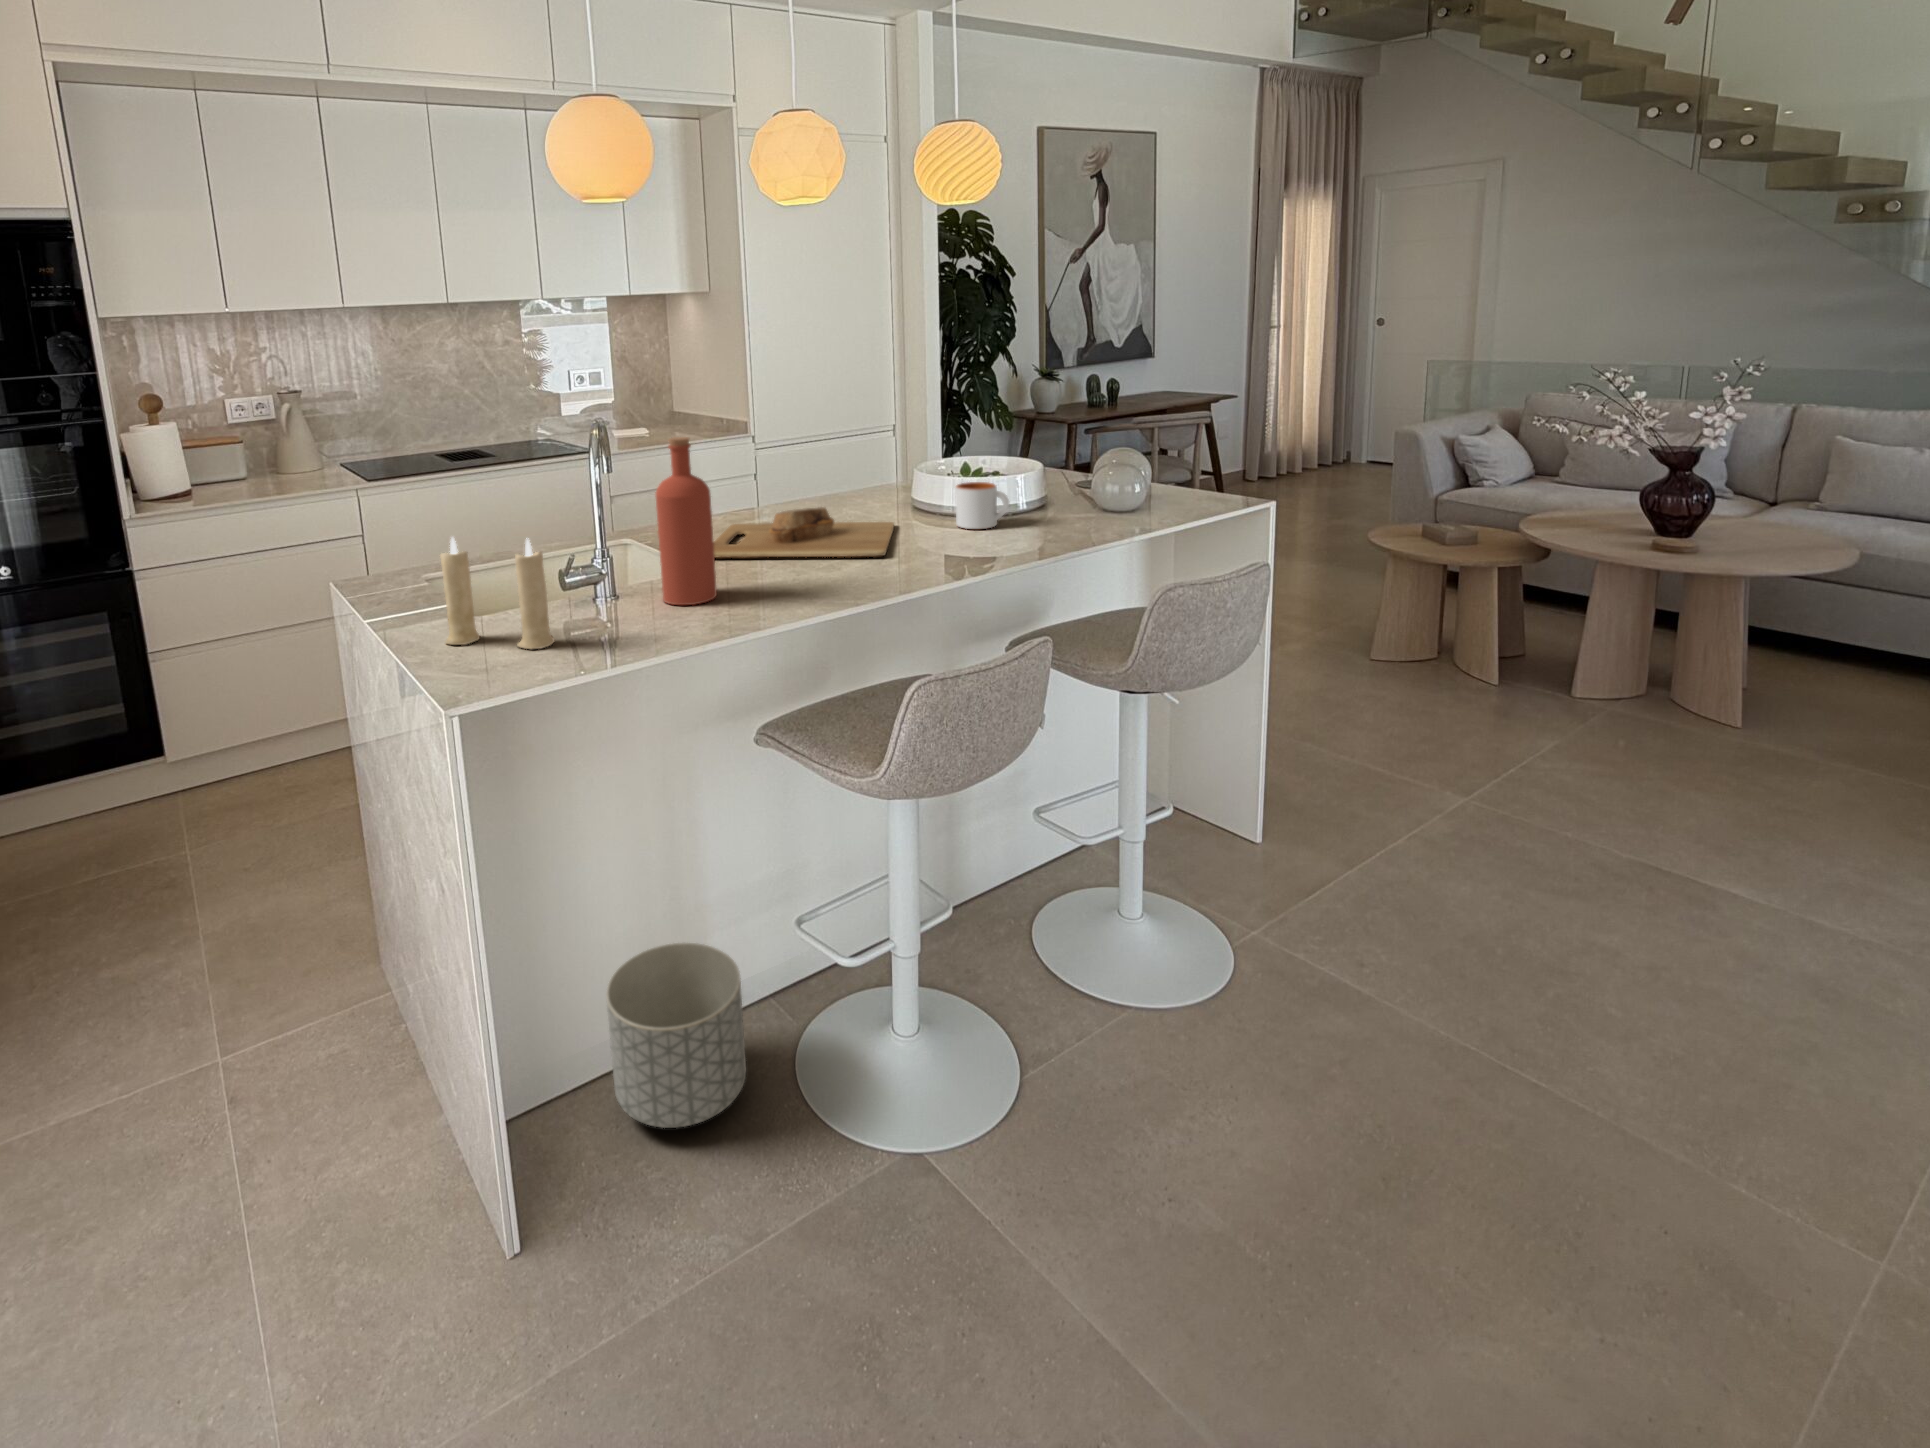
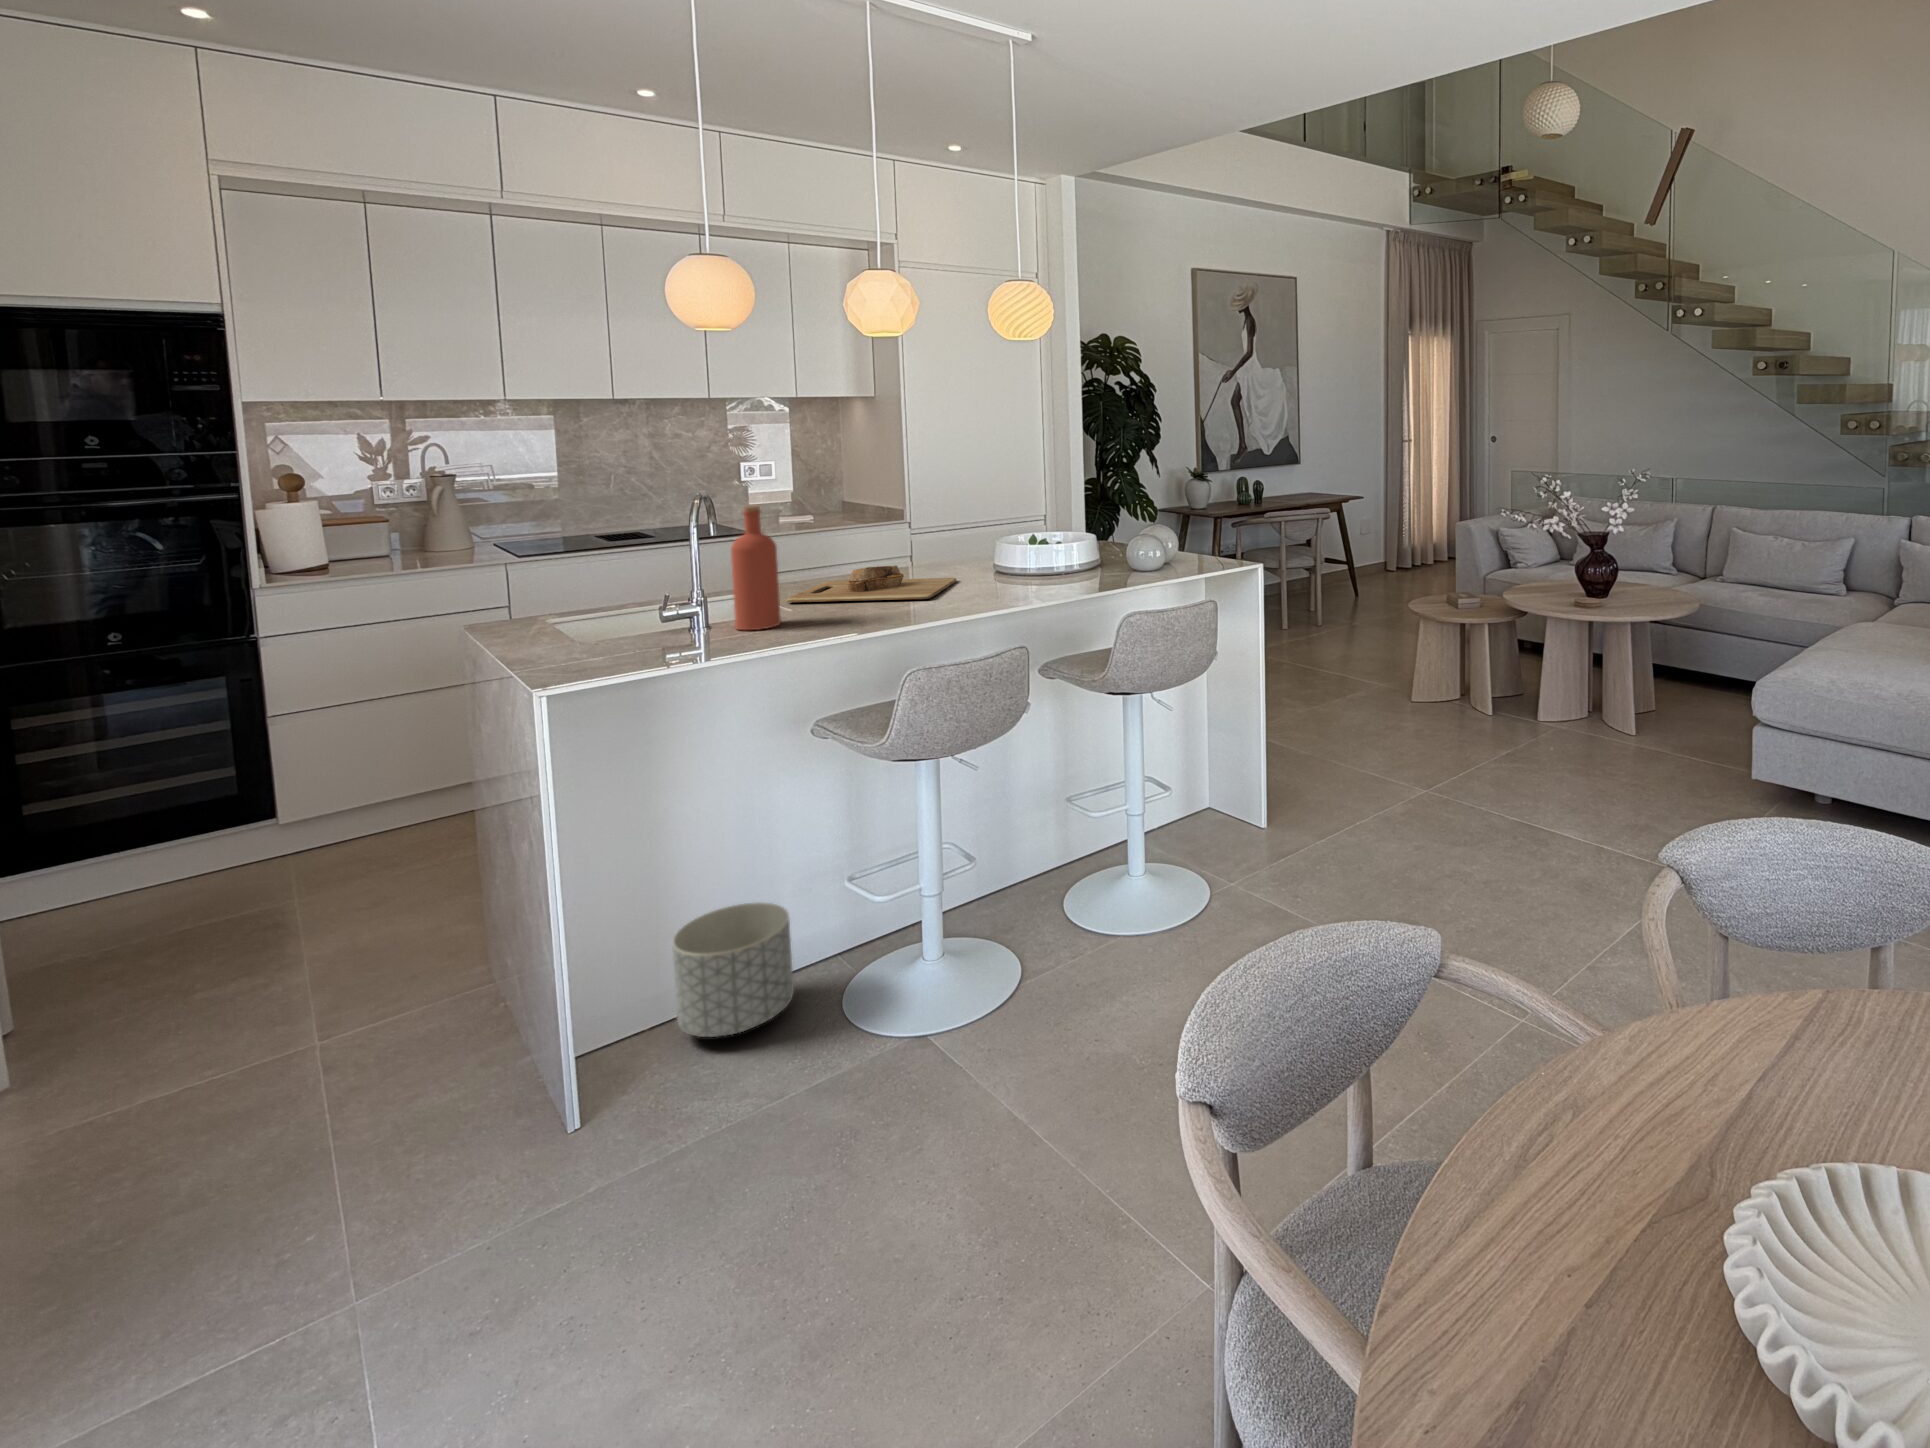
mug: present [955,482,1009,529] -> none [1003,547,1043,582]
candle: present [440,537,554,649] -> none [539,571,634,658]

